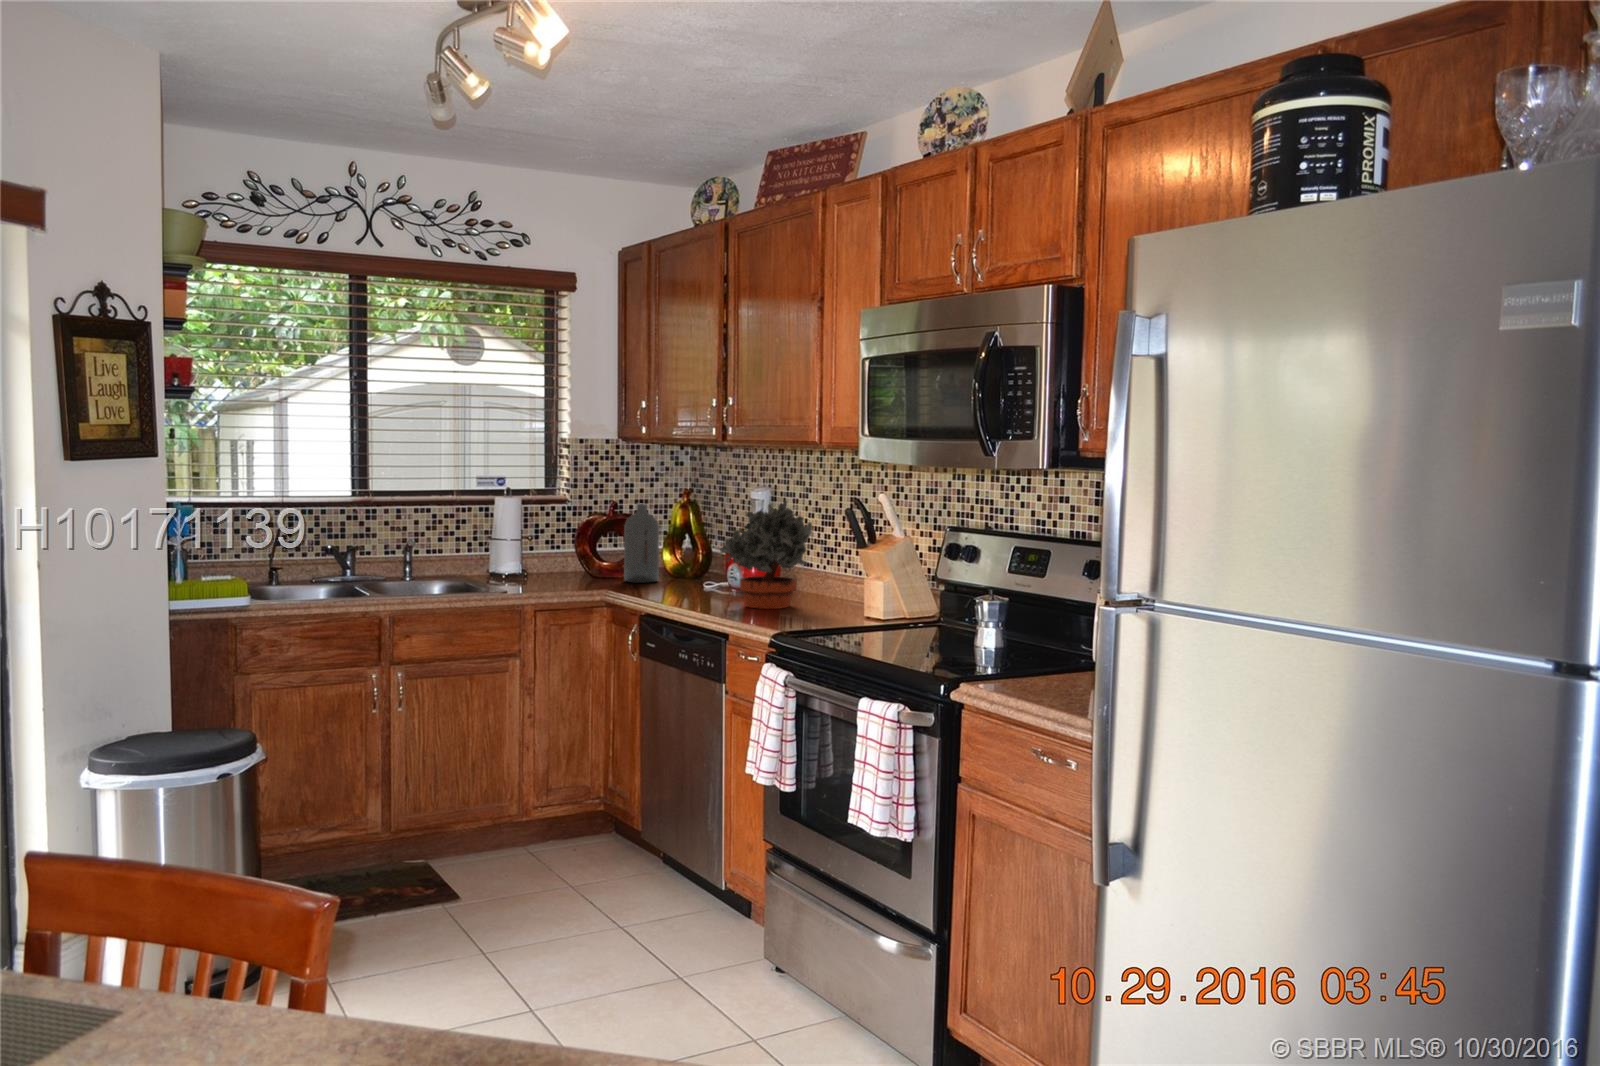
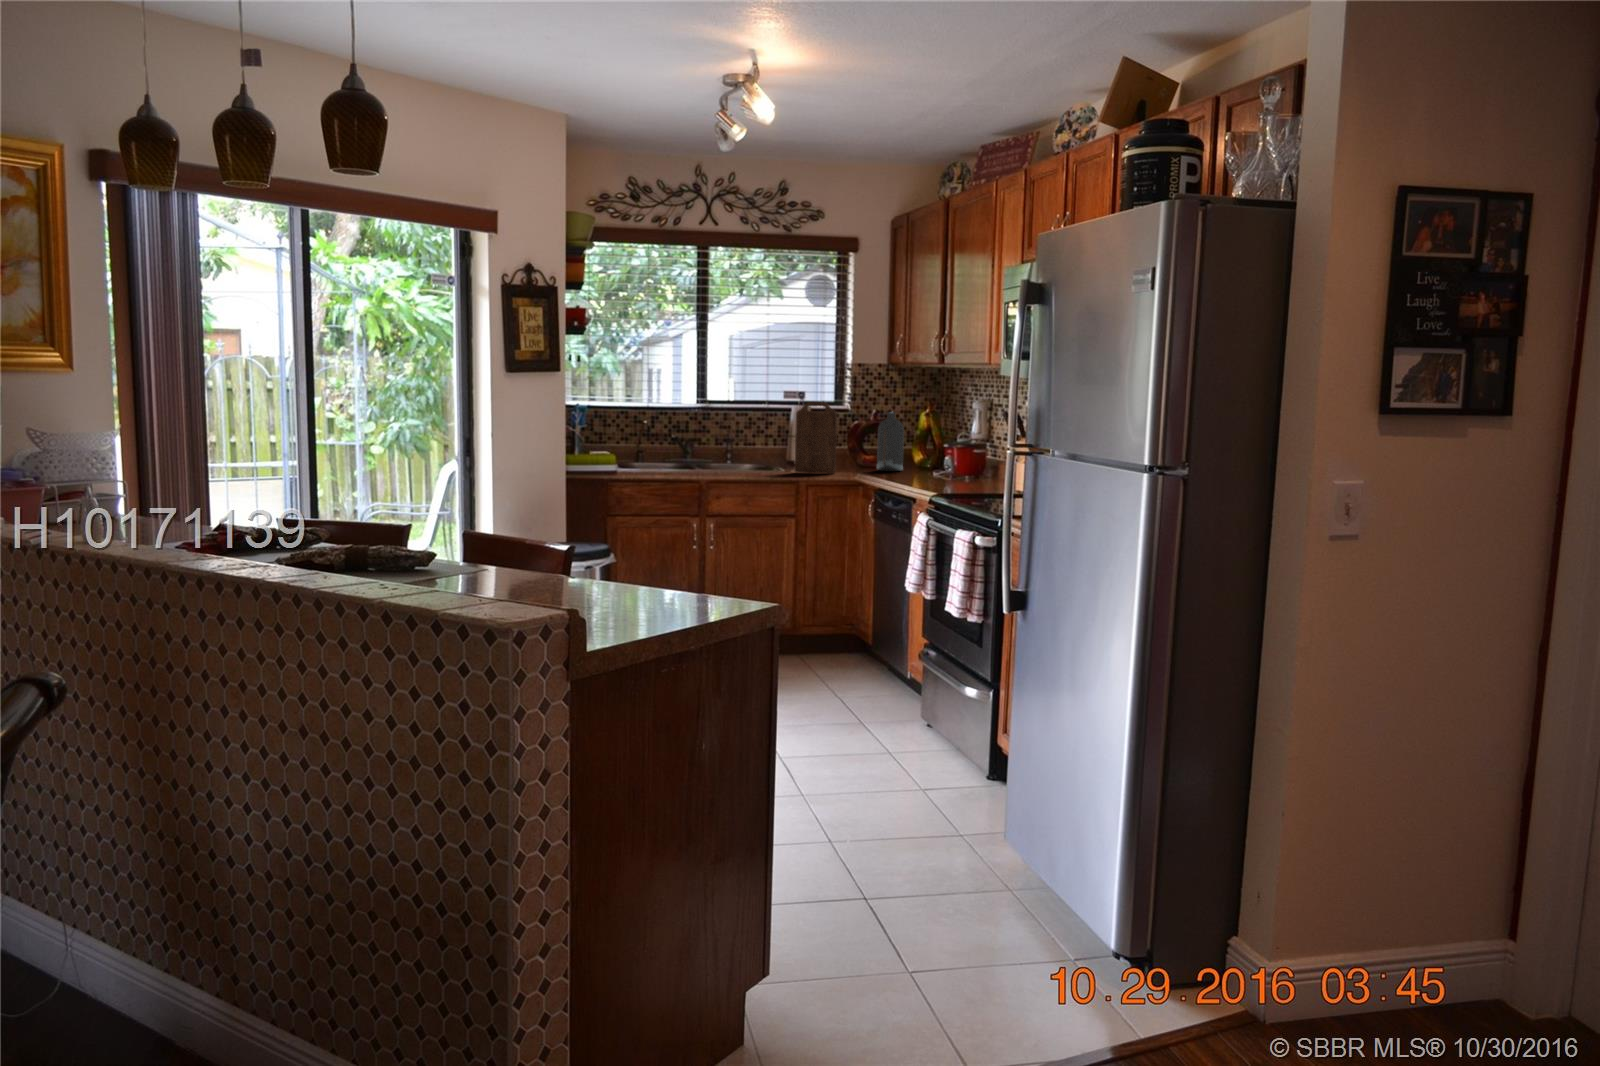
cutting board: none [521,494,580,593] -> present [795,402,837,474]
potted plant: present [720,501,812,609] -> none [920,406,985,485]

